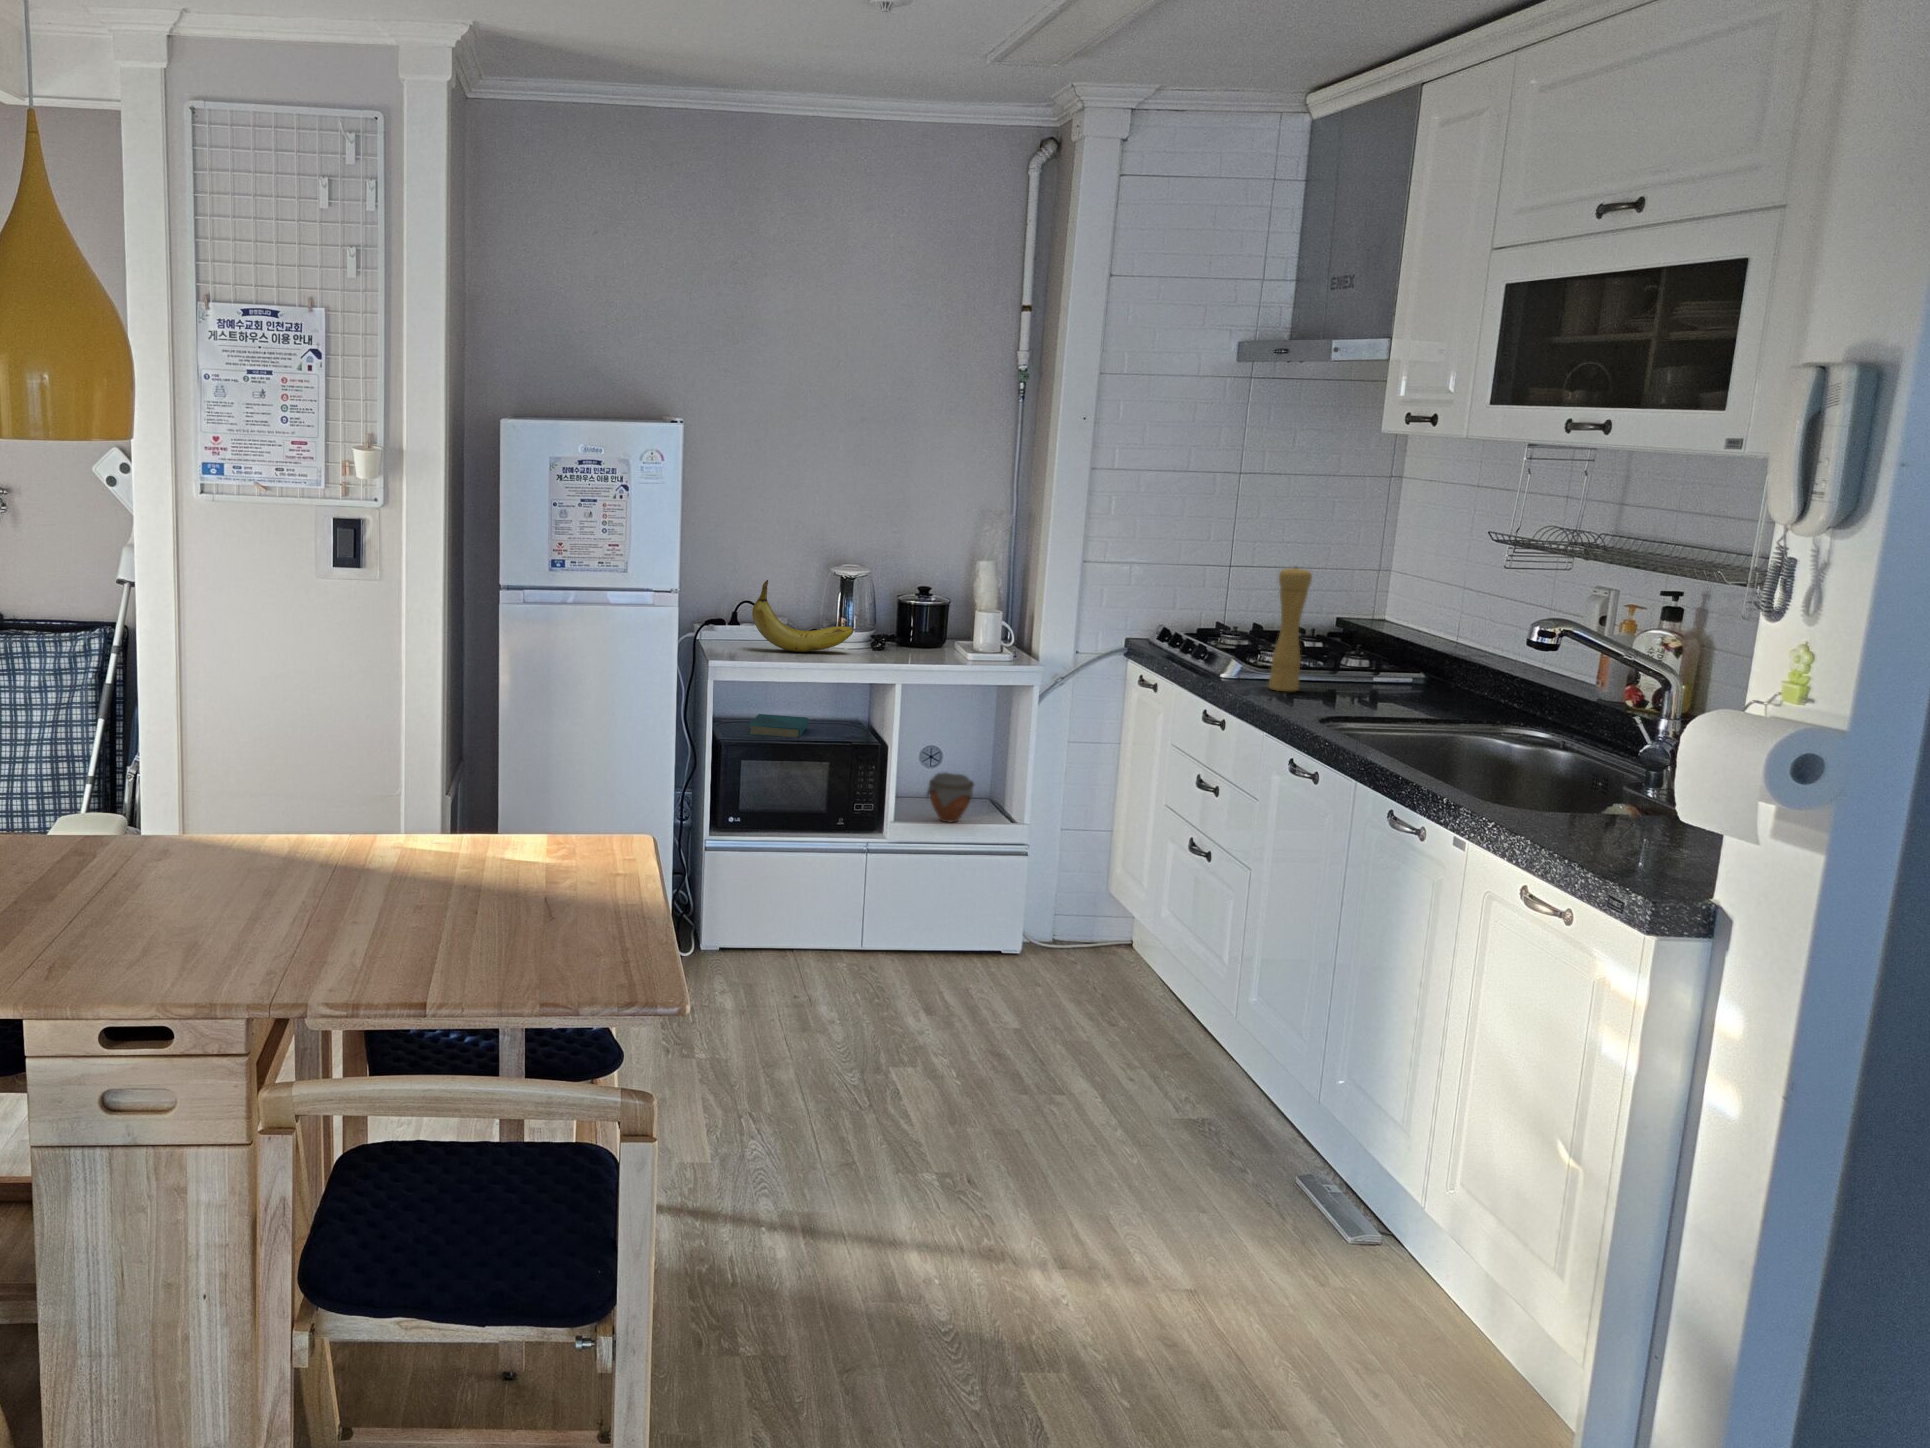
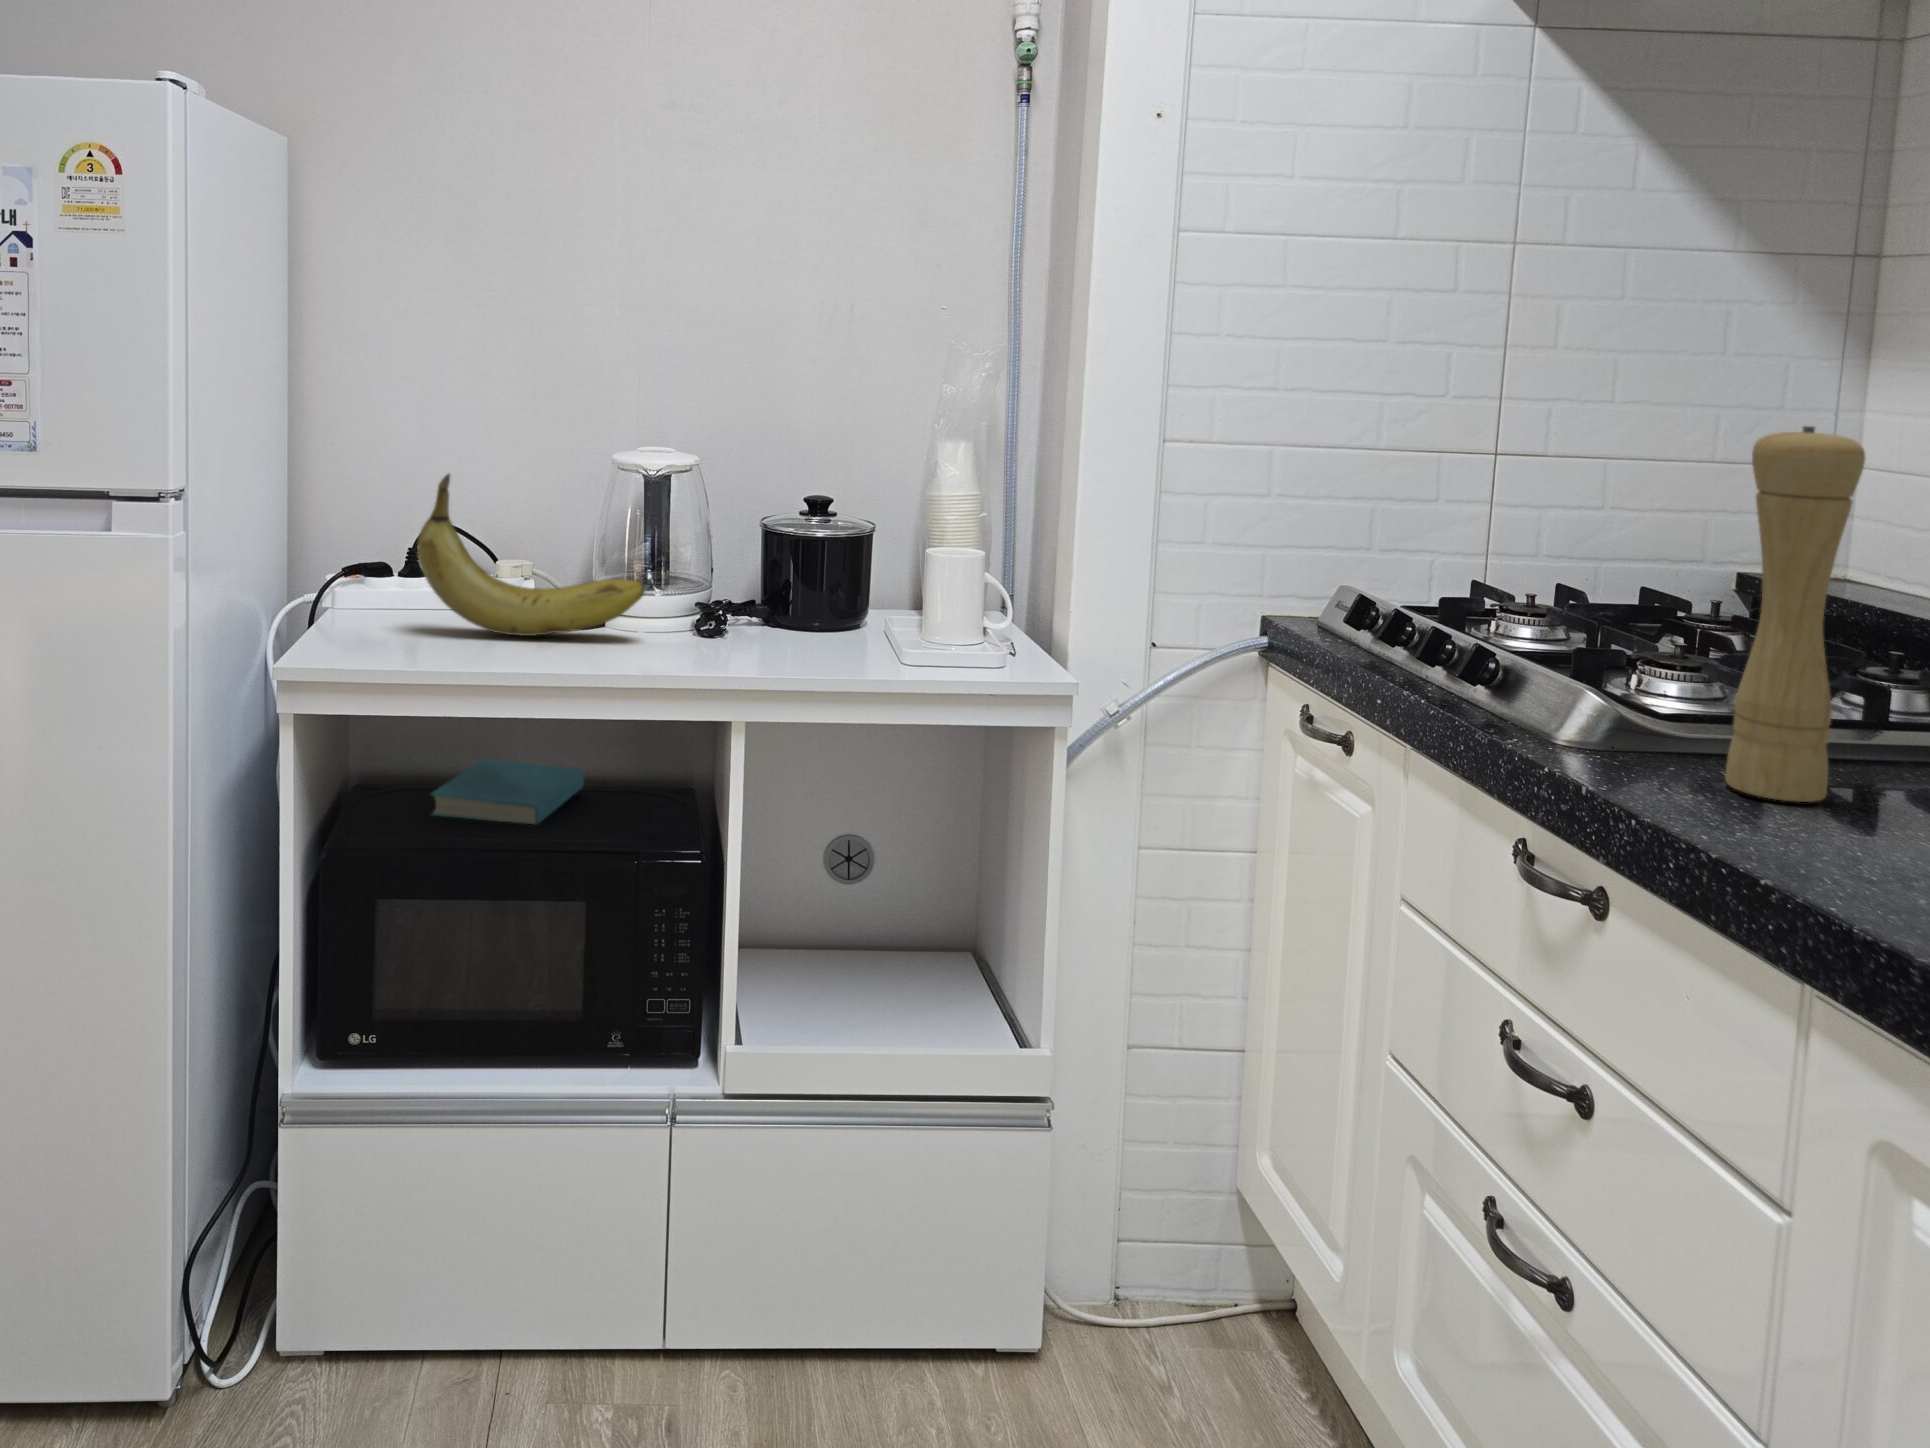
jar: present [927,772,974,823] -> none [824,902,932,1022]

